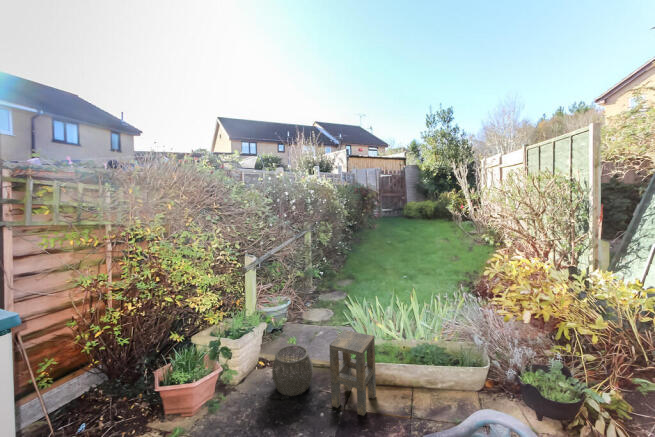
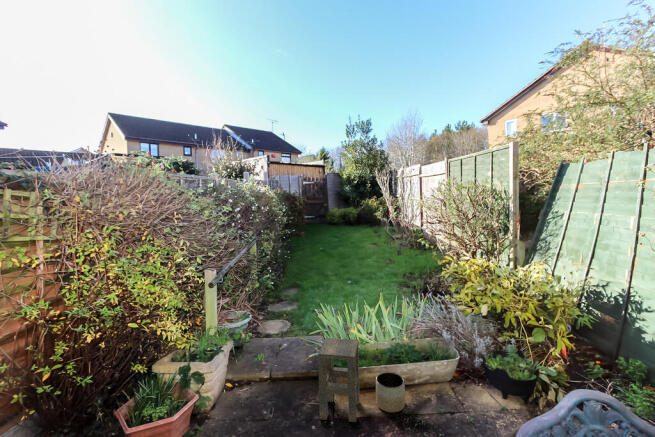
woven basket: present [272,345,313,396] -> none [246,362,292,419]
planter: none [391,372,420,414] -> present [376,372,405,412]

